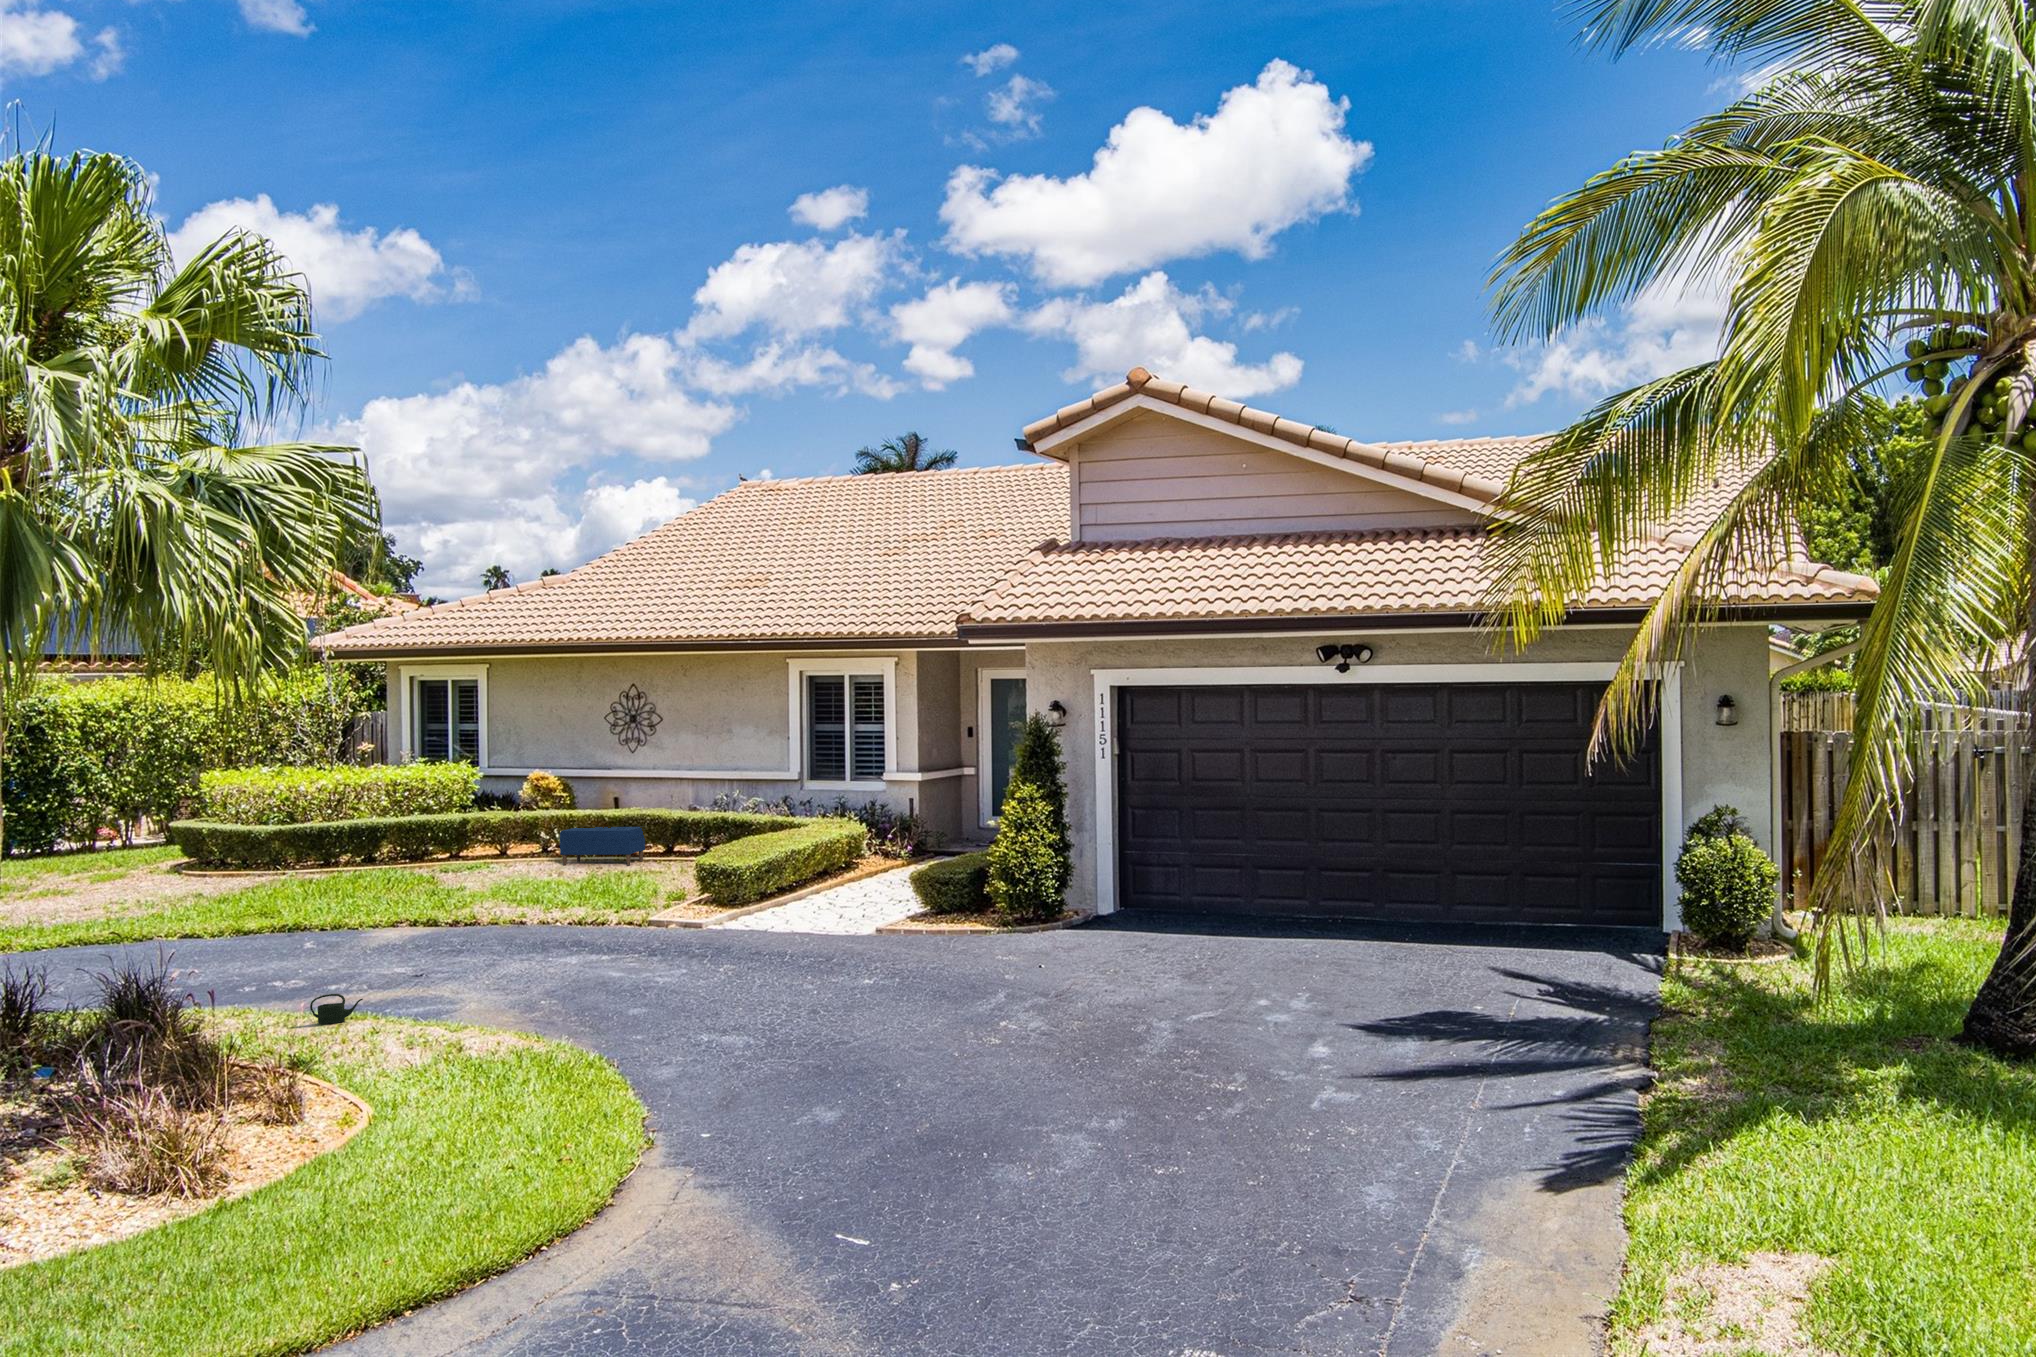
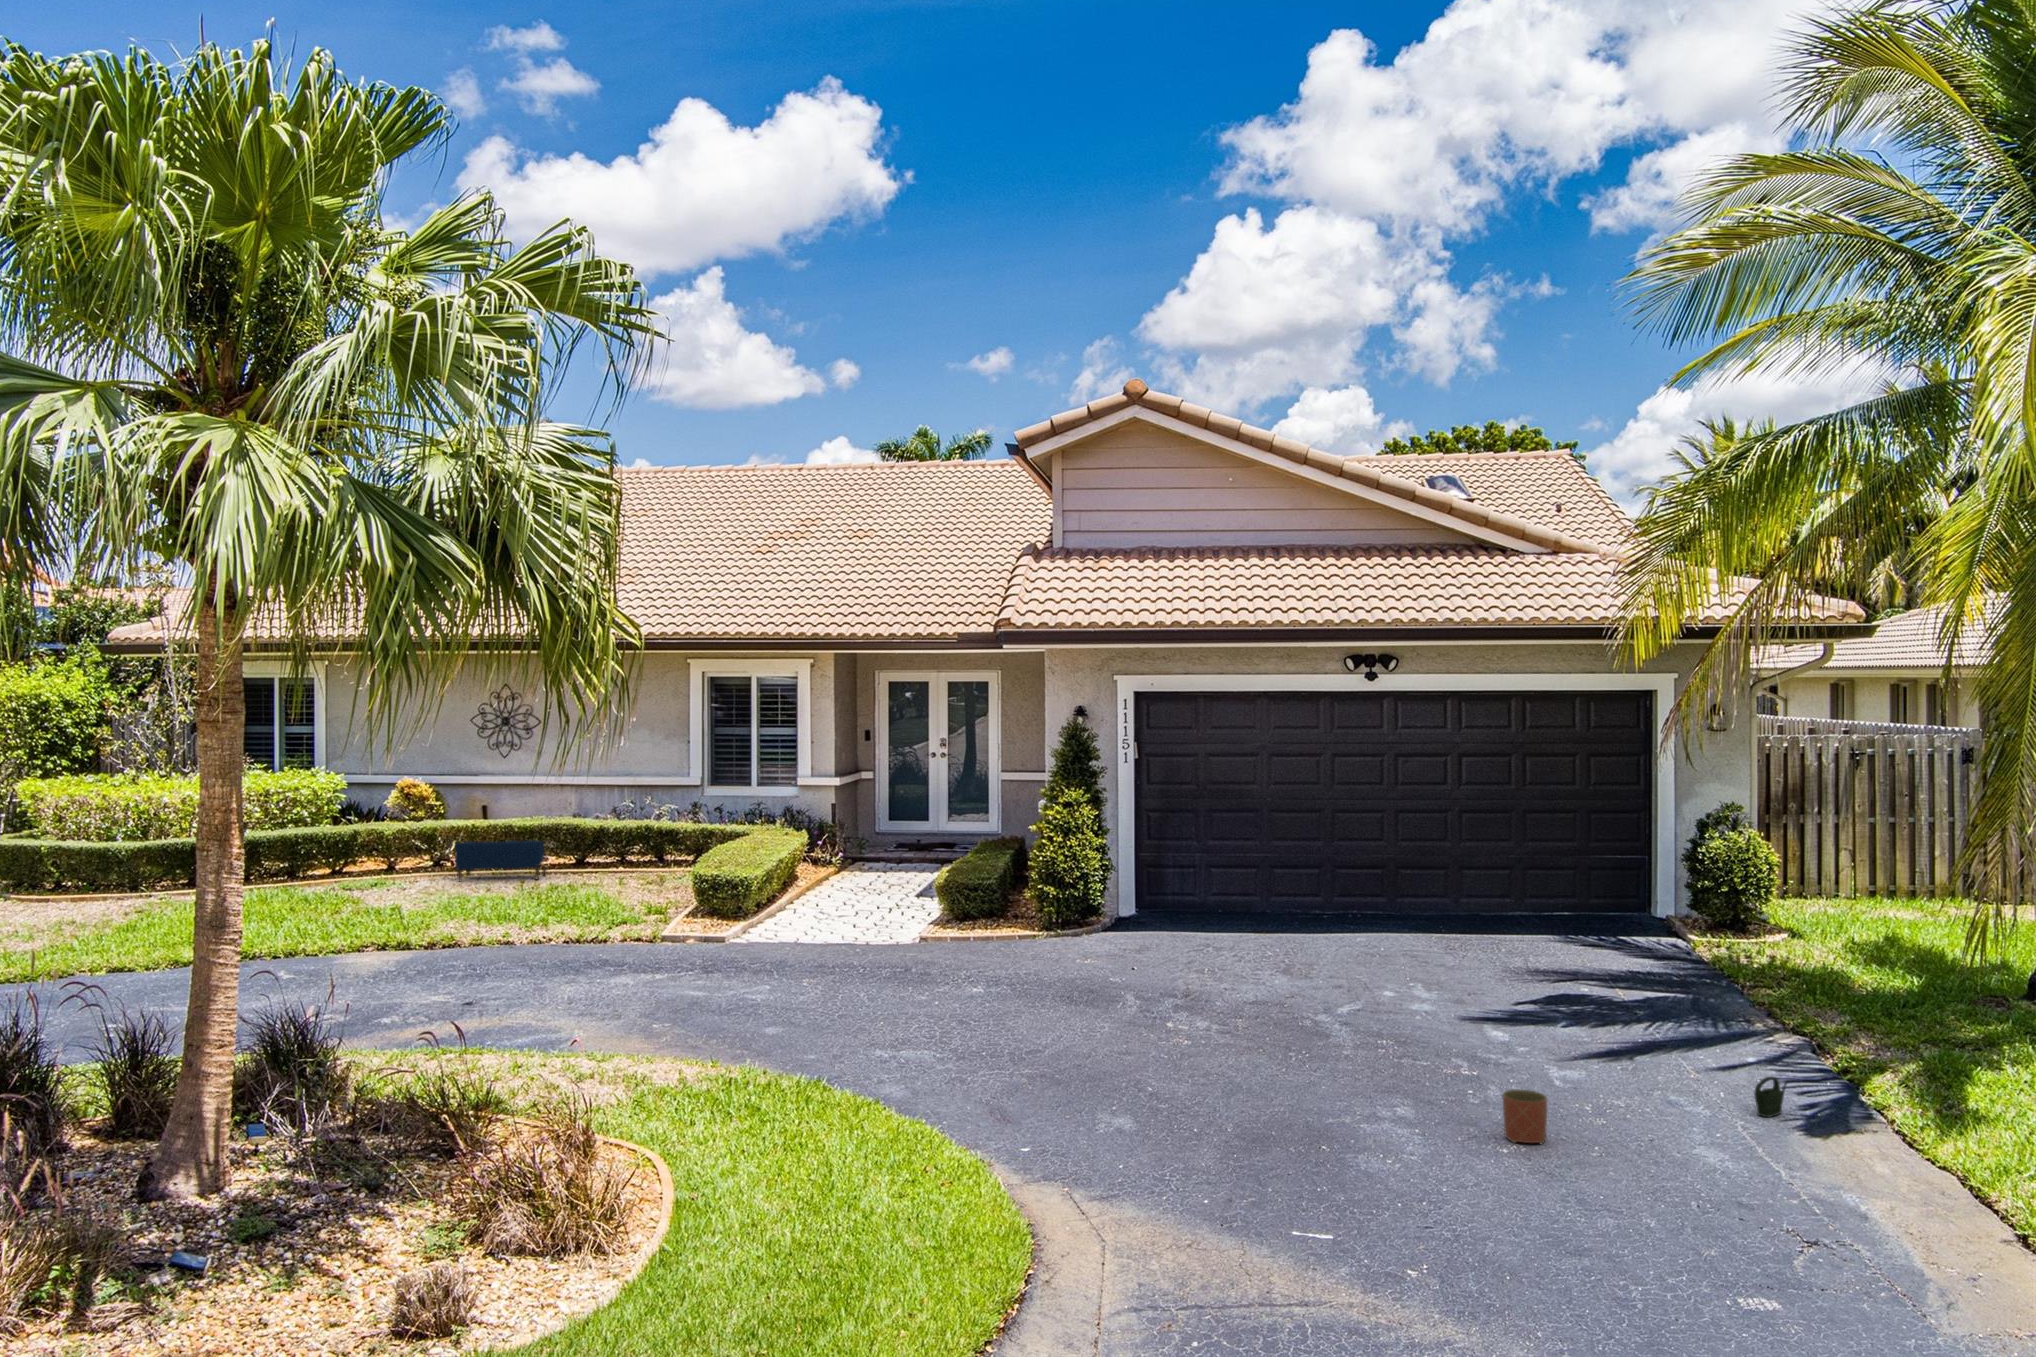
watering can: present [310,994,363,1024] -> present [1754,1077,1788,1117]
planter: none [1093,1121,1139,1184] -> present [1502,1090,1547,1144]

